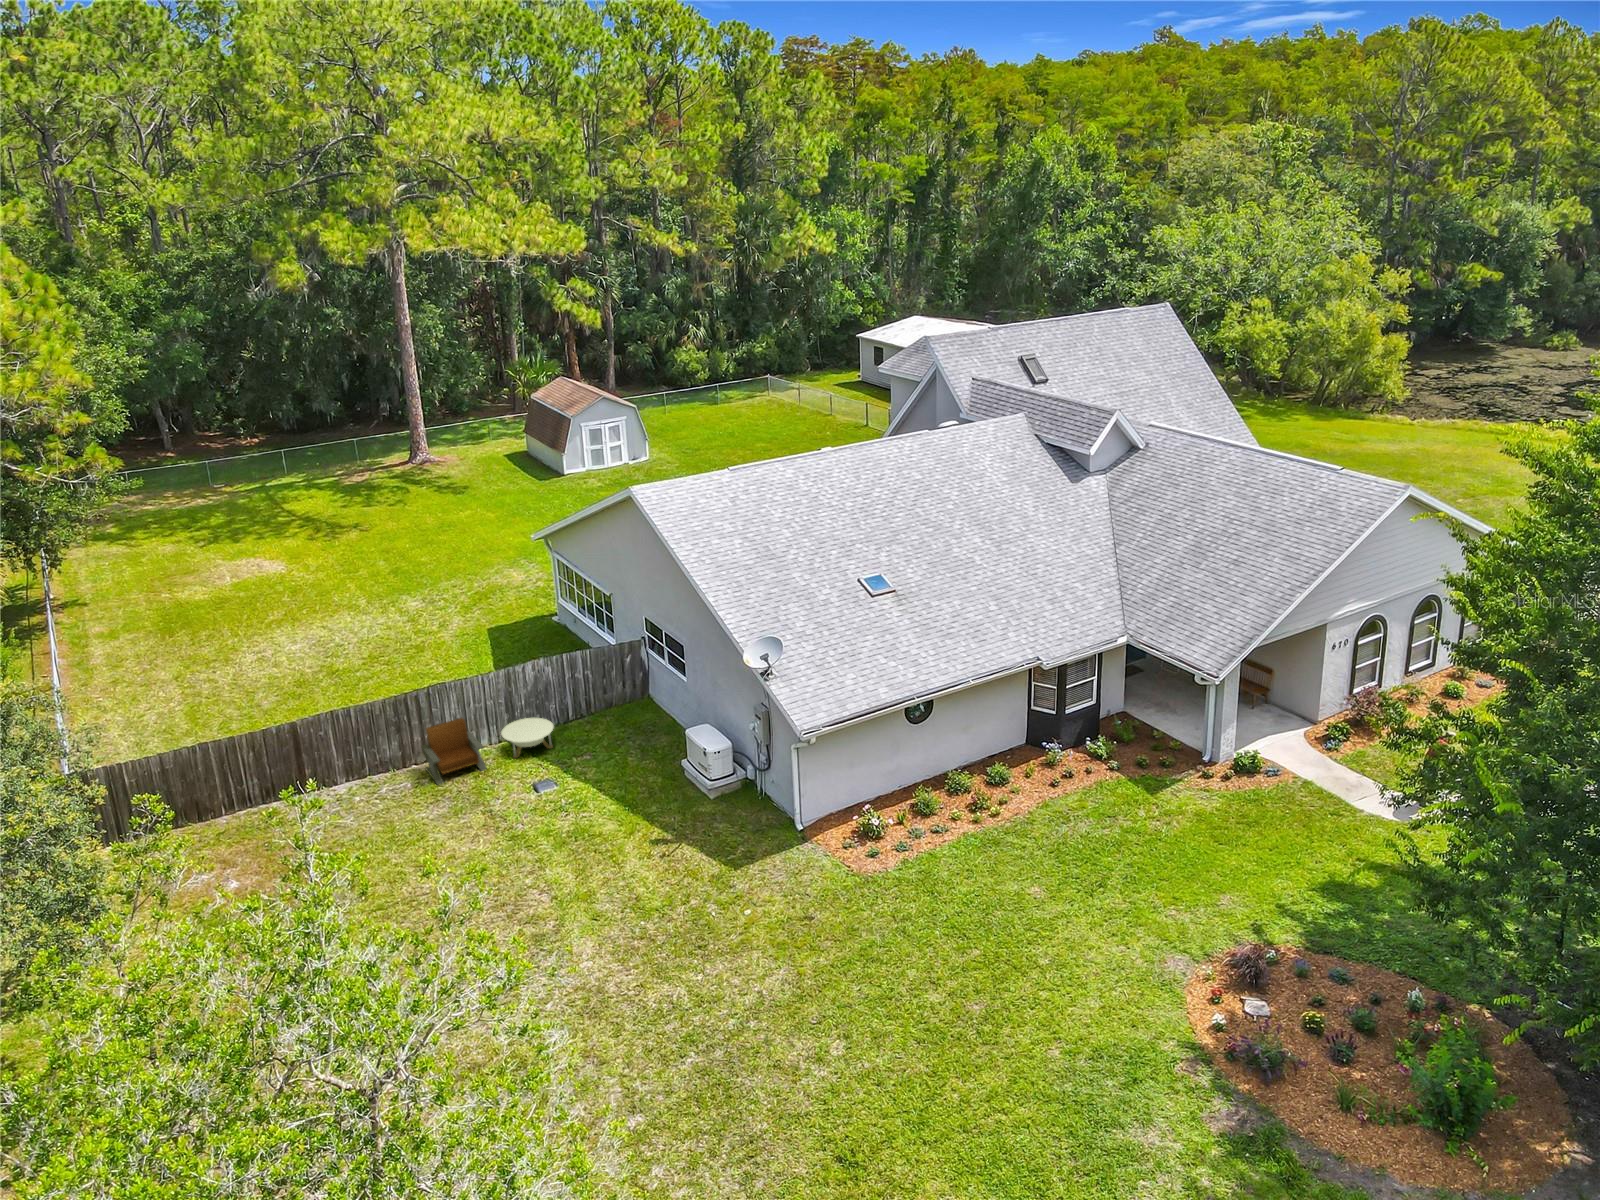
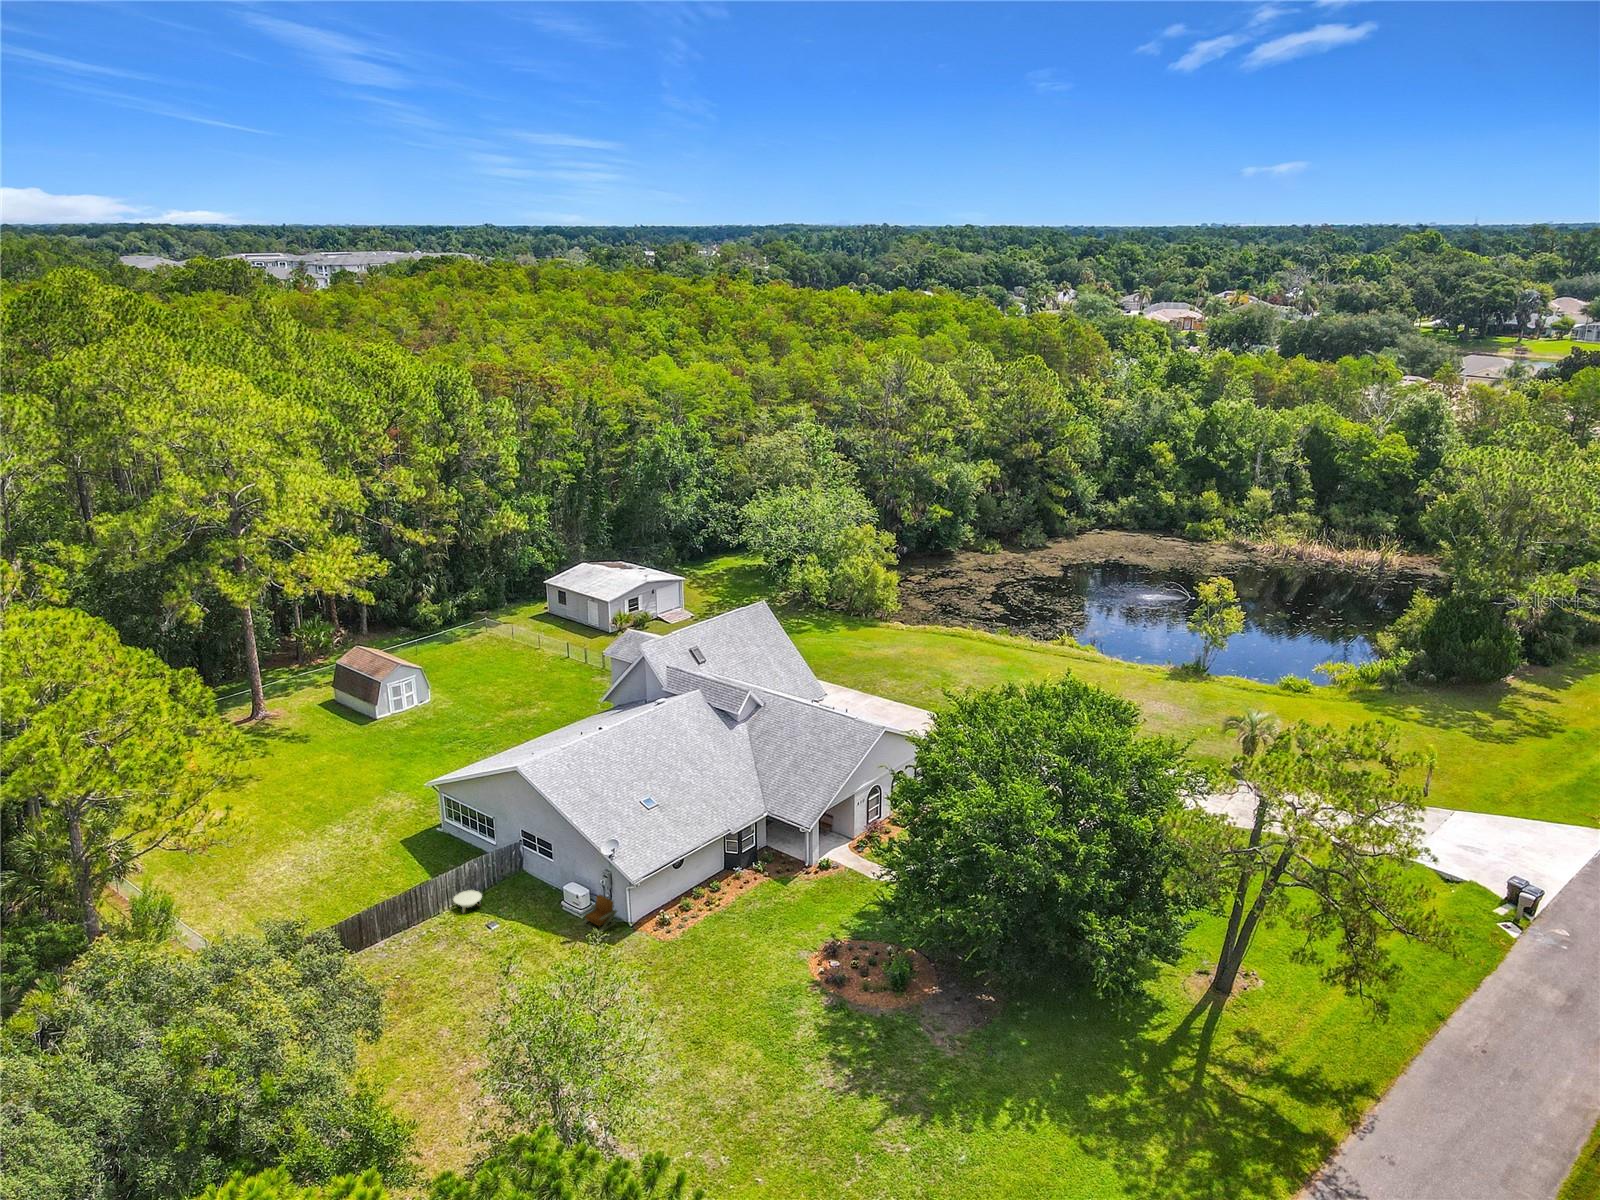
lounge chair: present [421,718,487,785] -> present [584,895,617,932]

